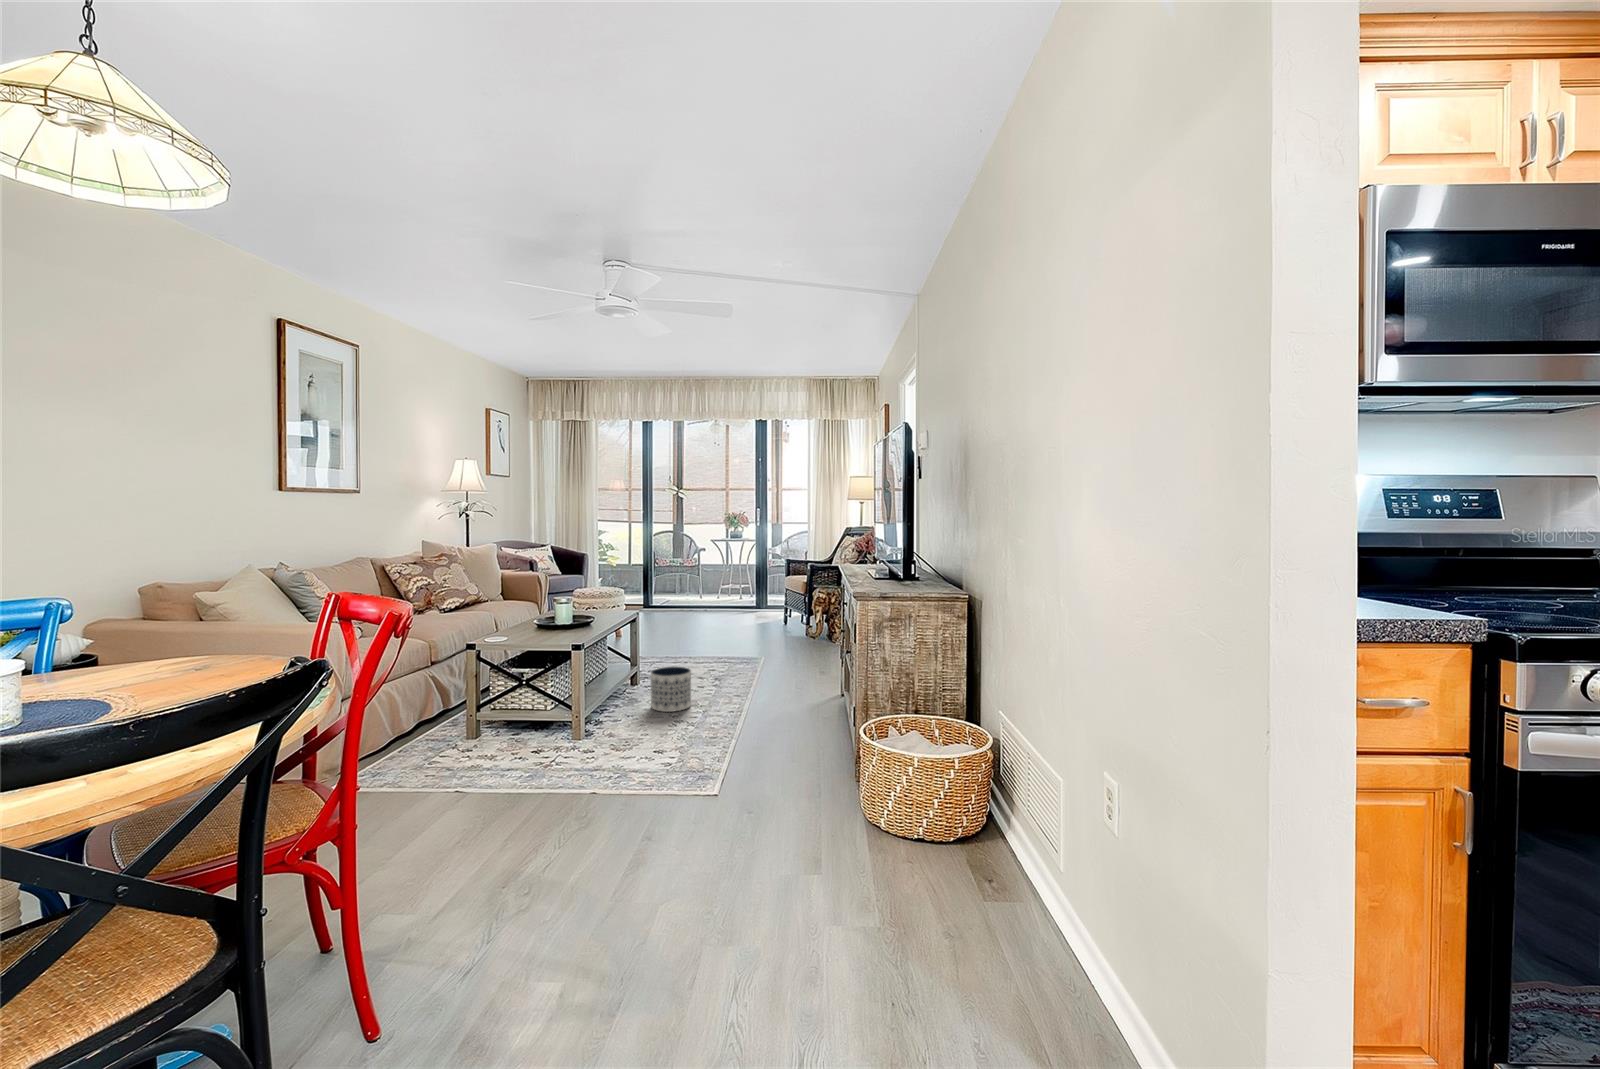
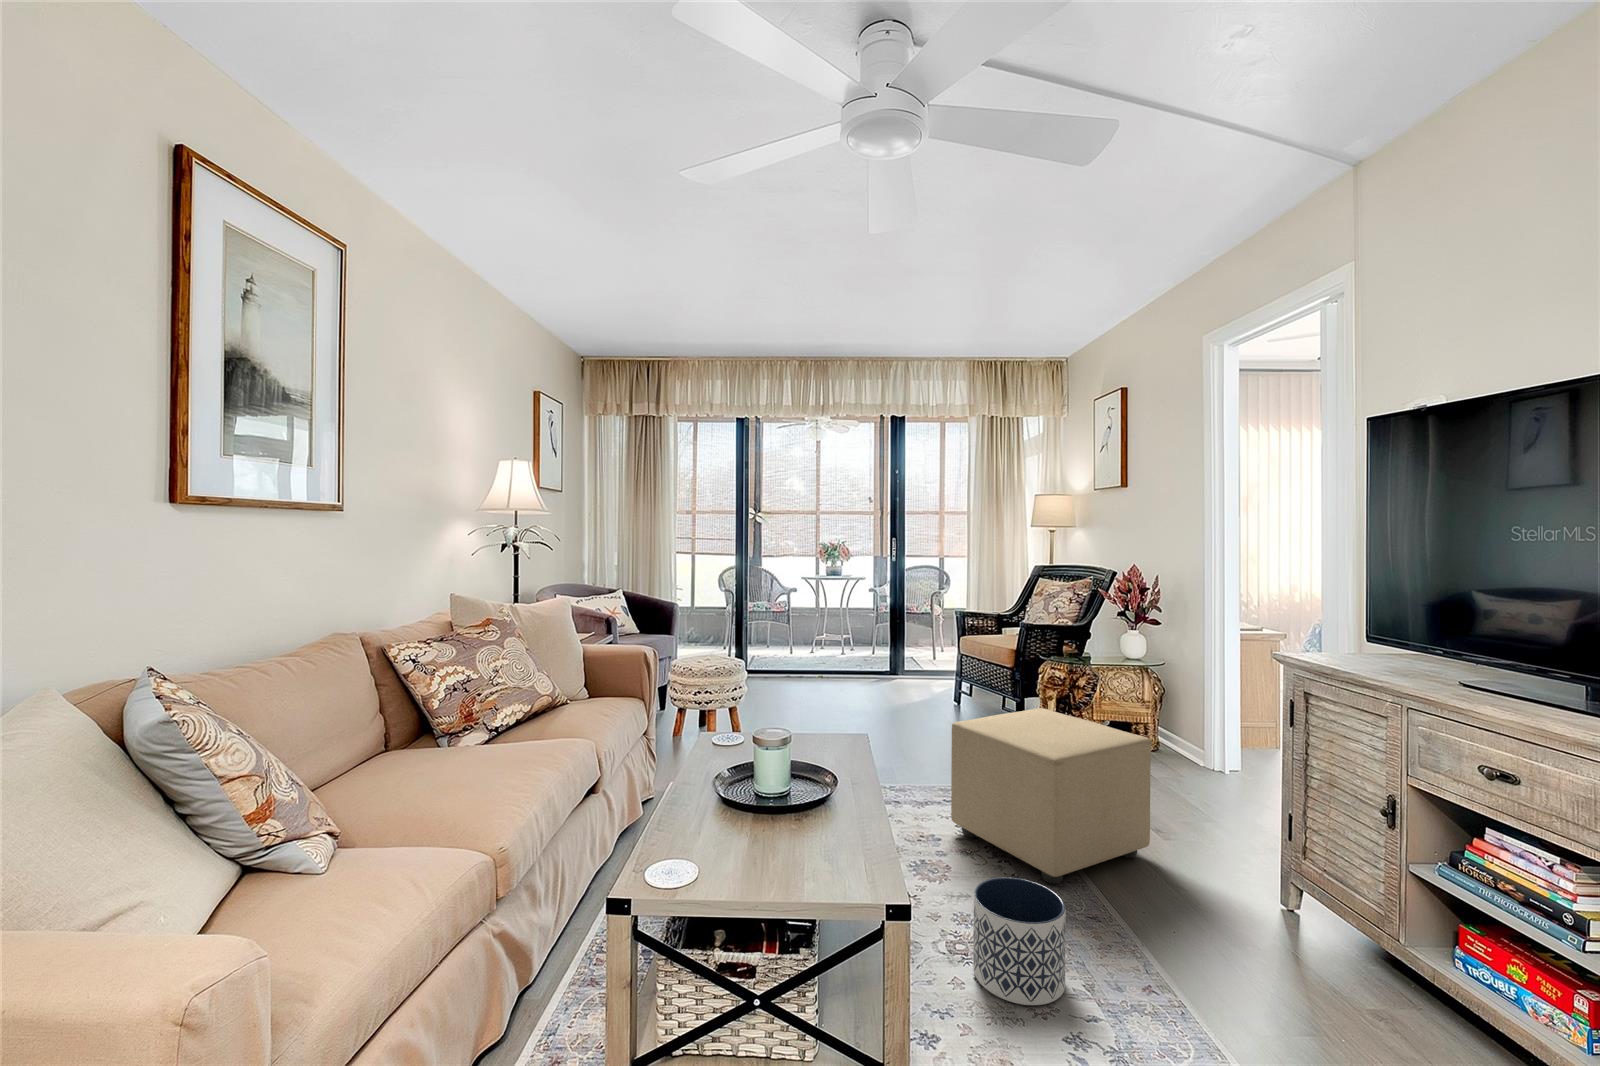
ottoman: none [698,606,794,685] -> present [951,708,1151,884]

